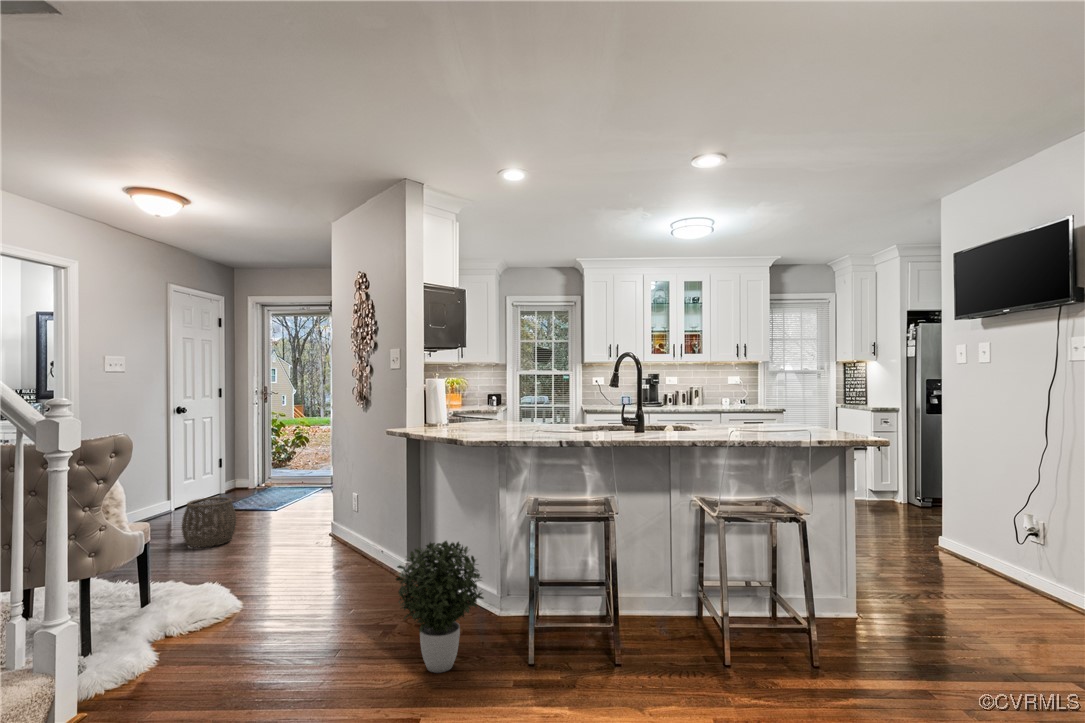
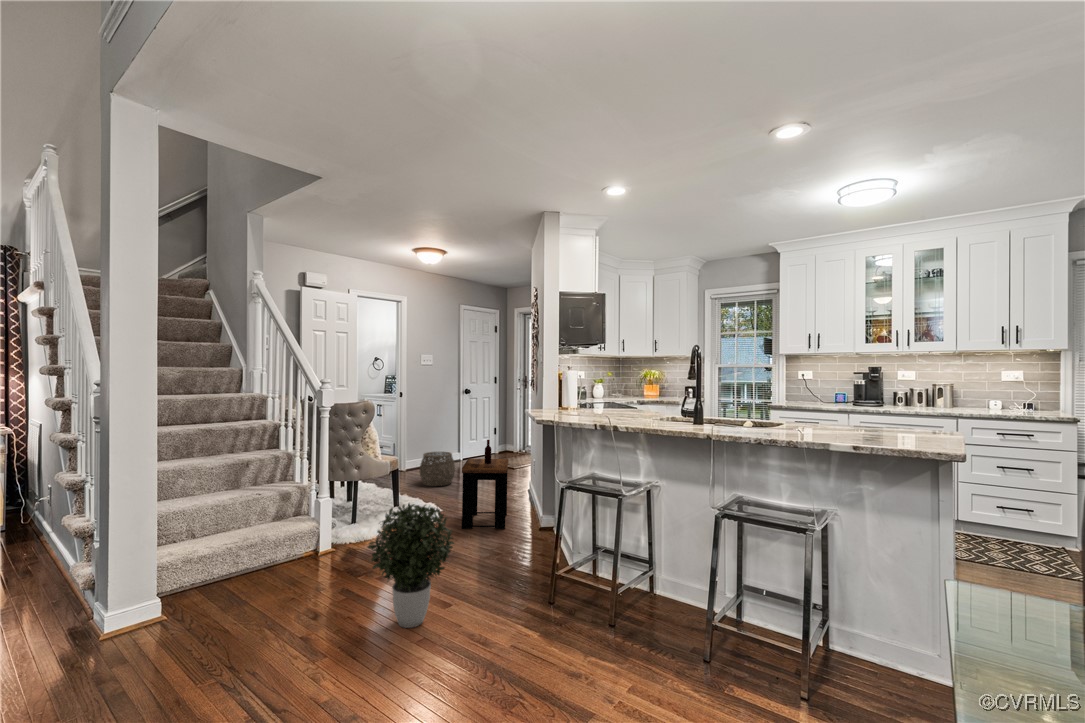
side table: none [319,471,392,582] -> present [462,440,508,529]

